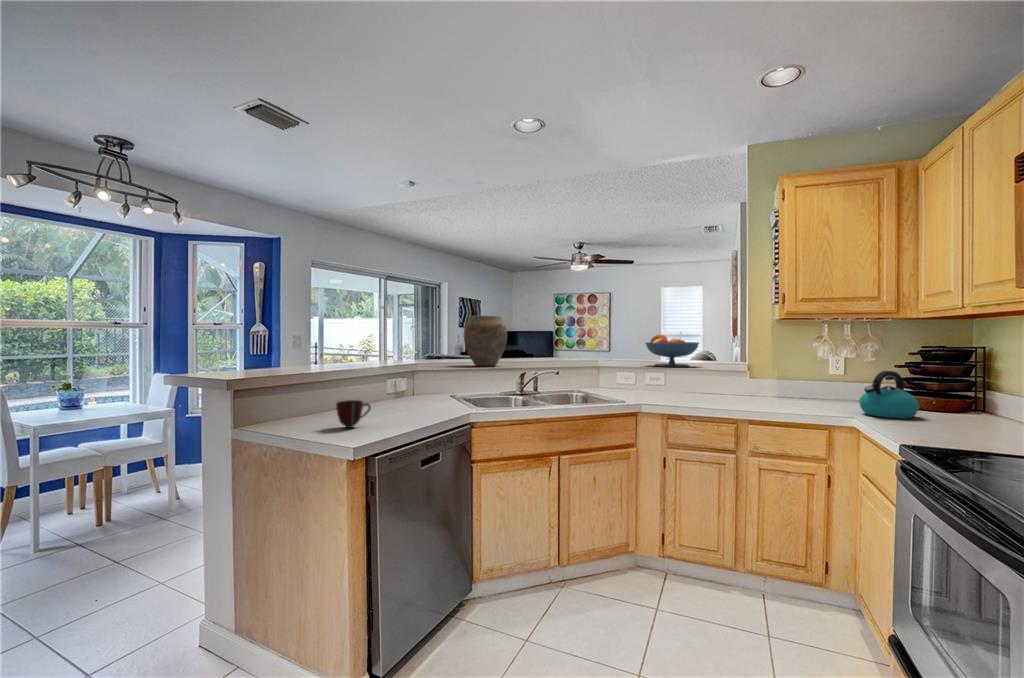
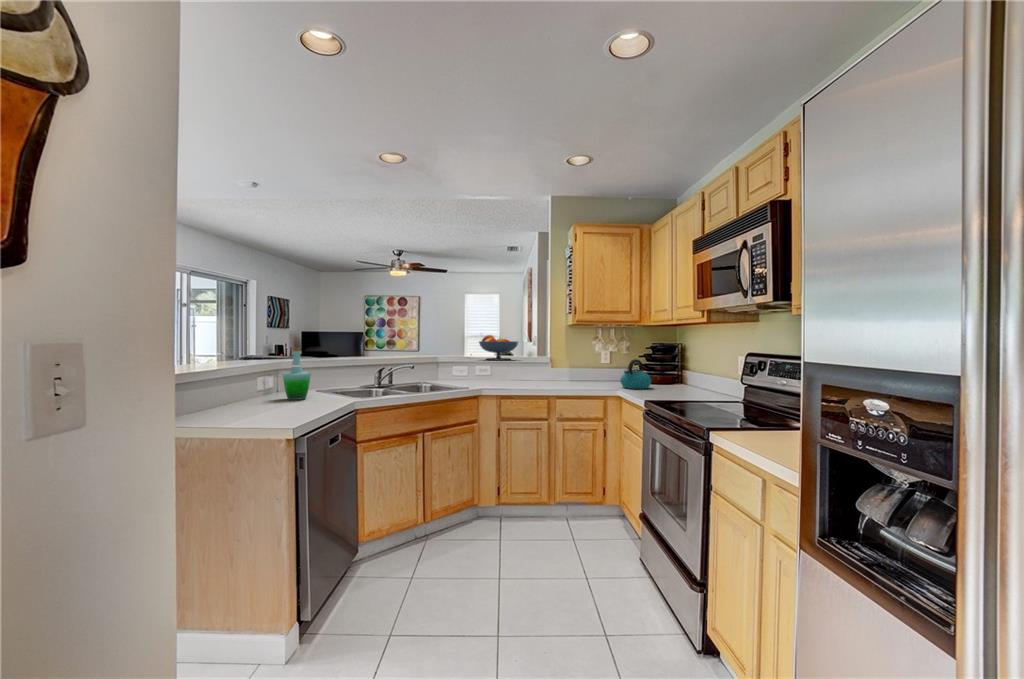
vase: present [464,316,507,366] -> none [325,316,367,362]
bottle: none [408,351,436,407] -> present [282,348,311,400]
mug: present [336,400,371,428] -> none [240,392,273,418]

